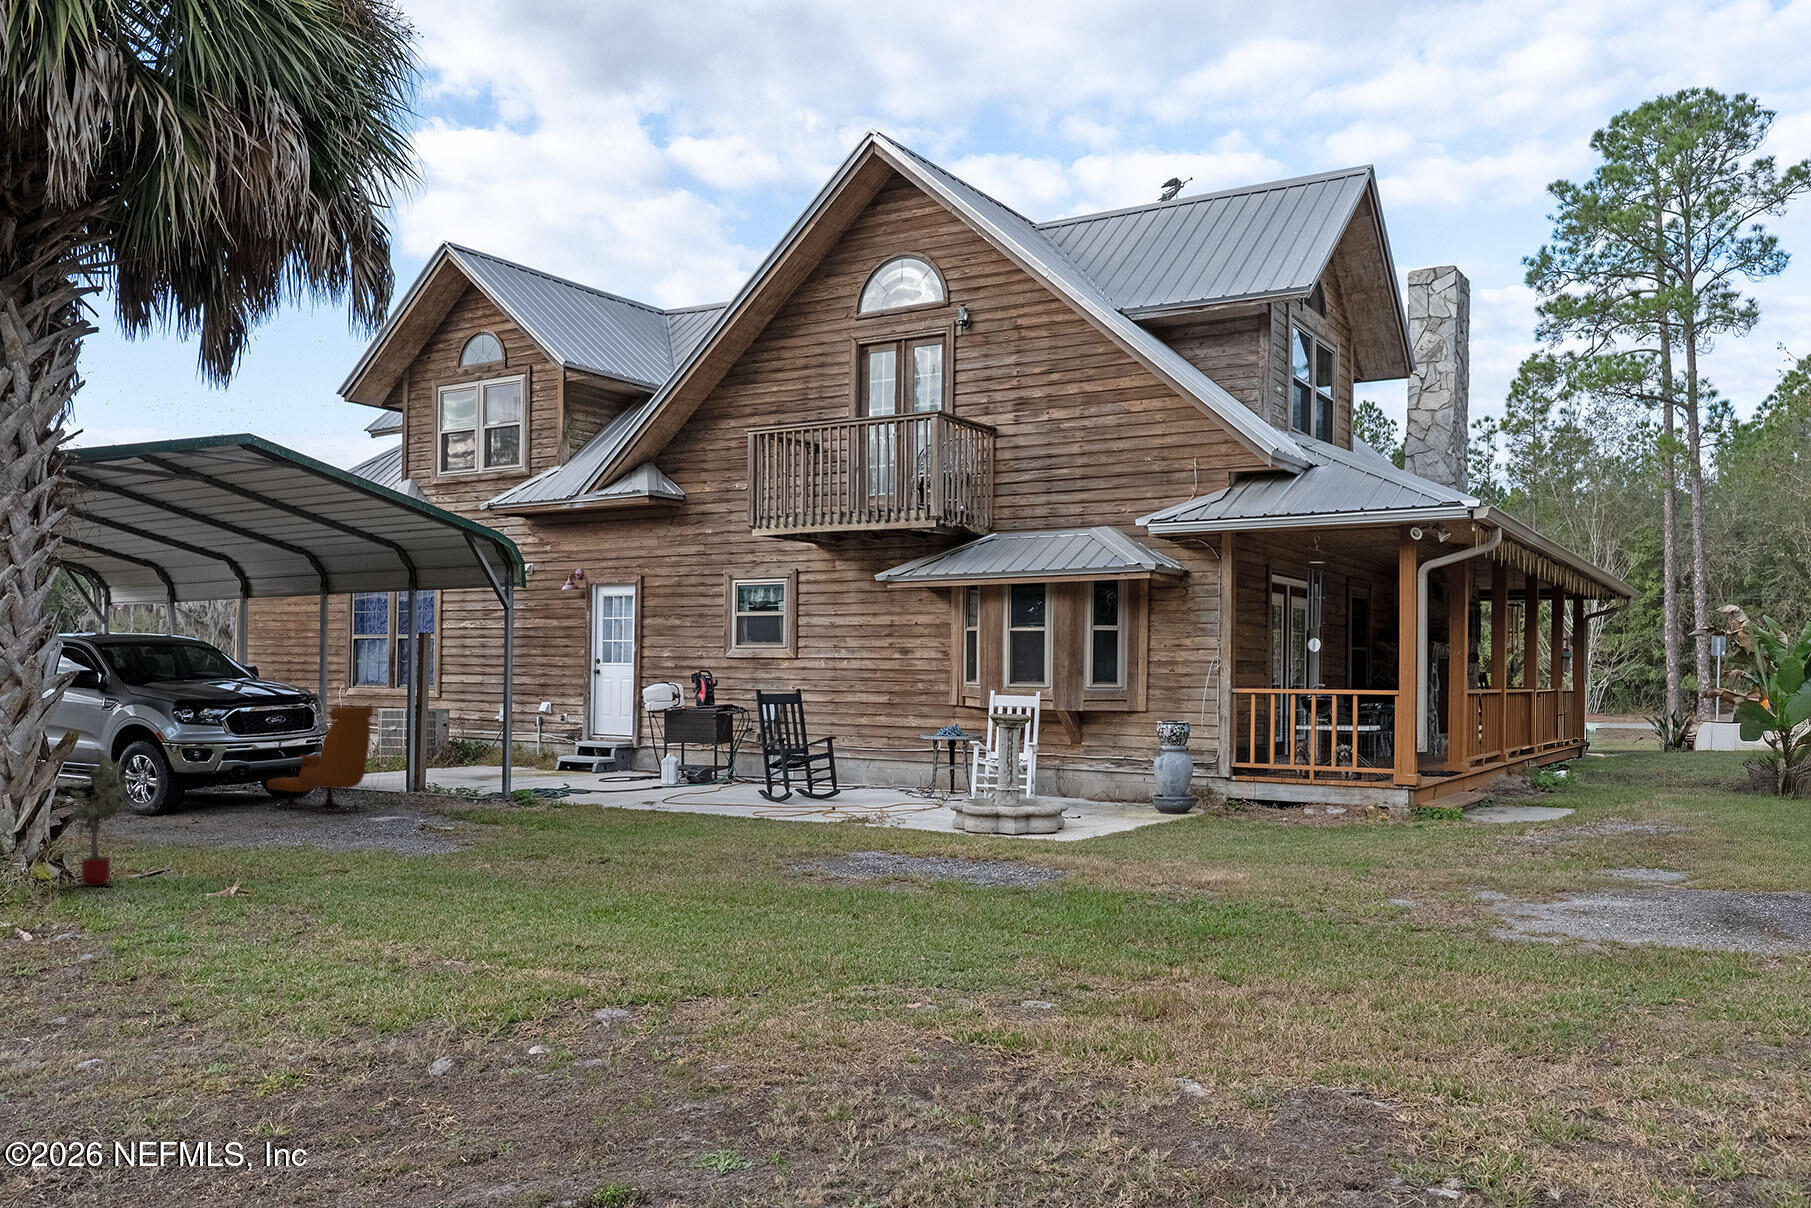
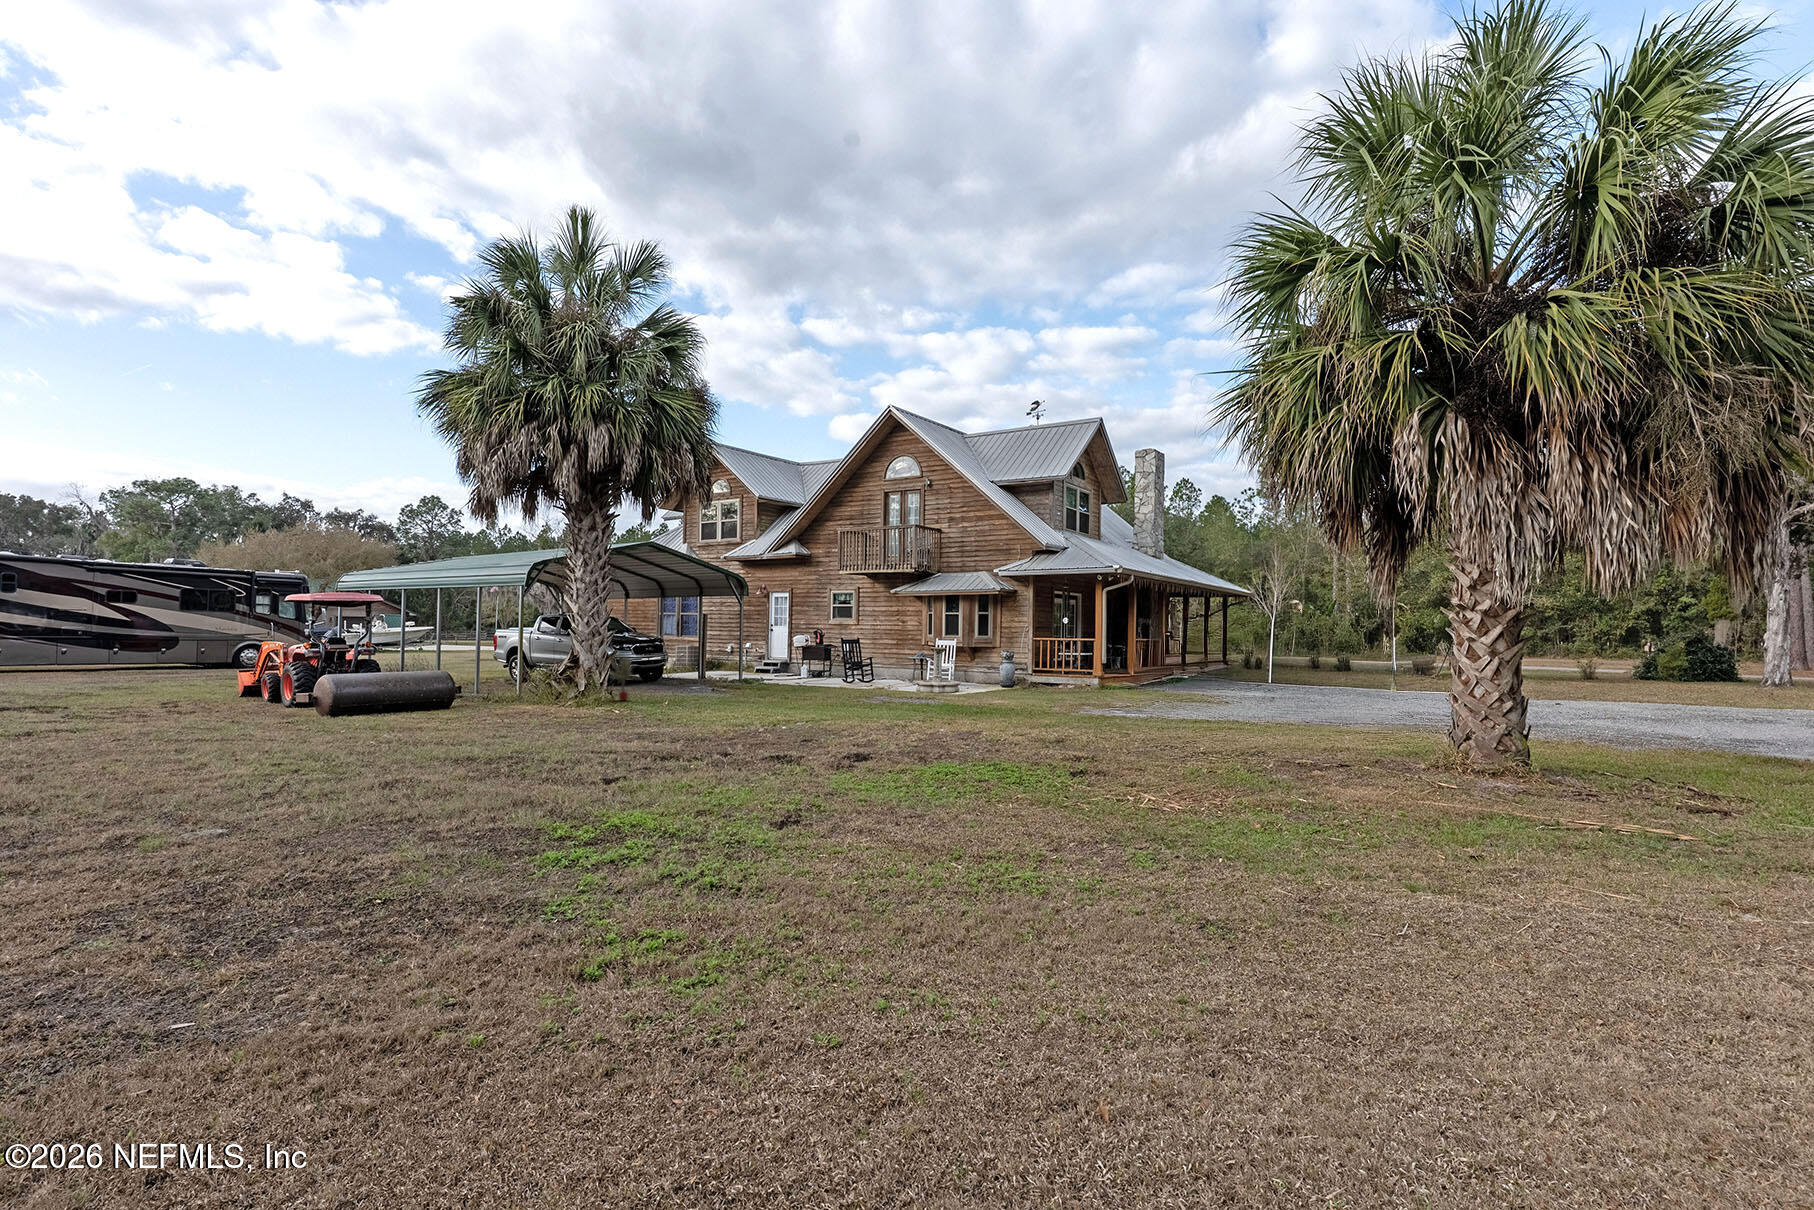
lounge chair: present [267,706,373,815] -> none [655,643,696,684]

